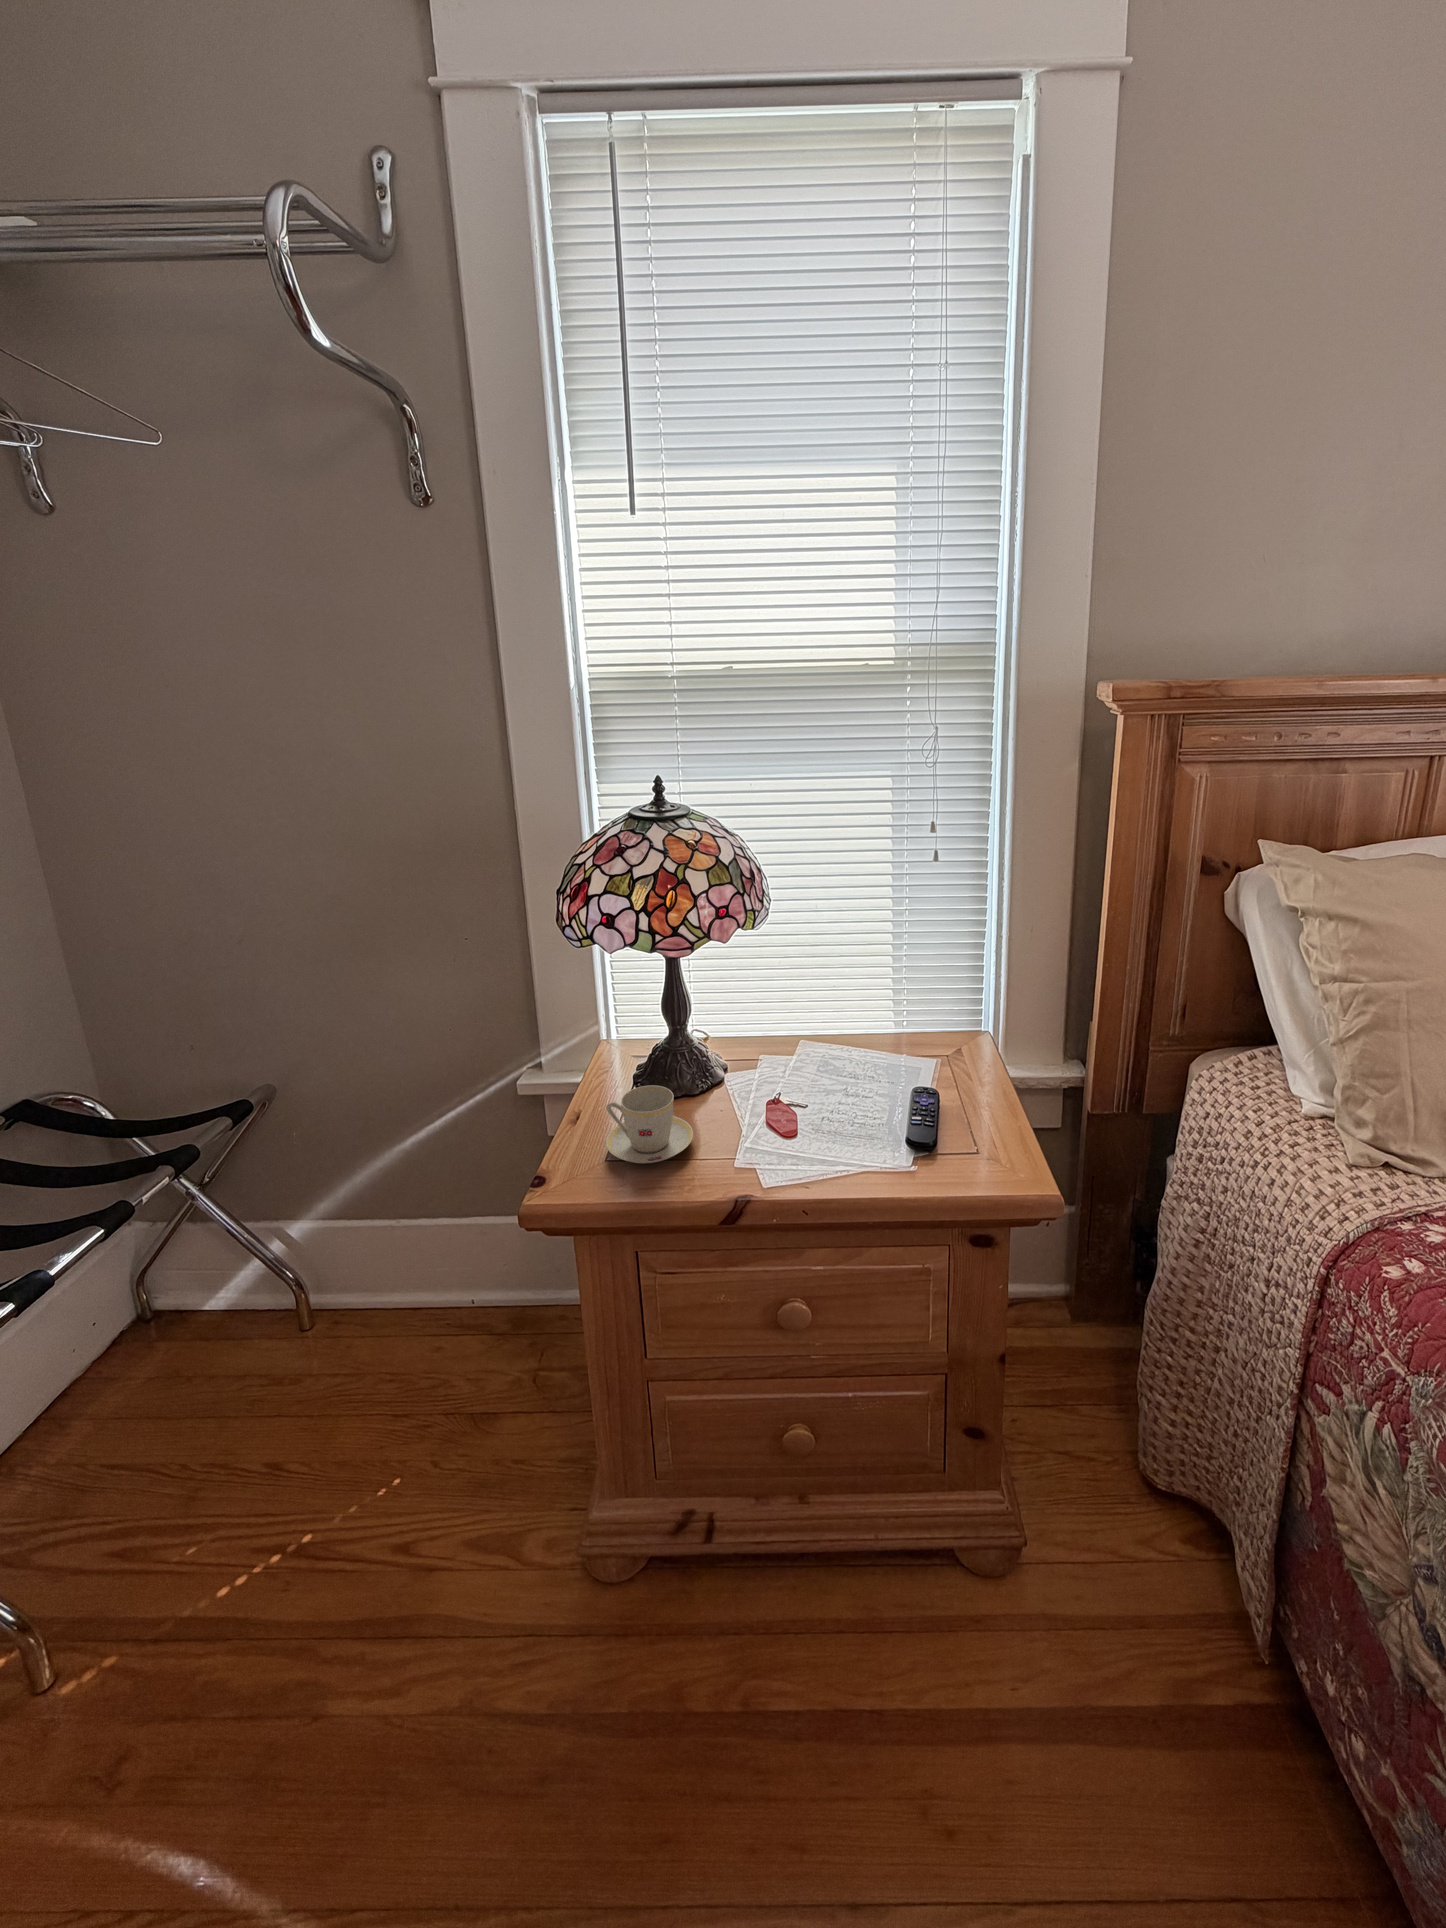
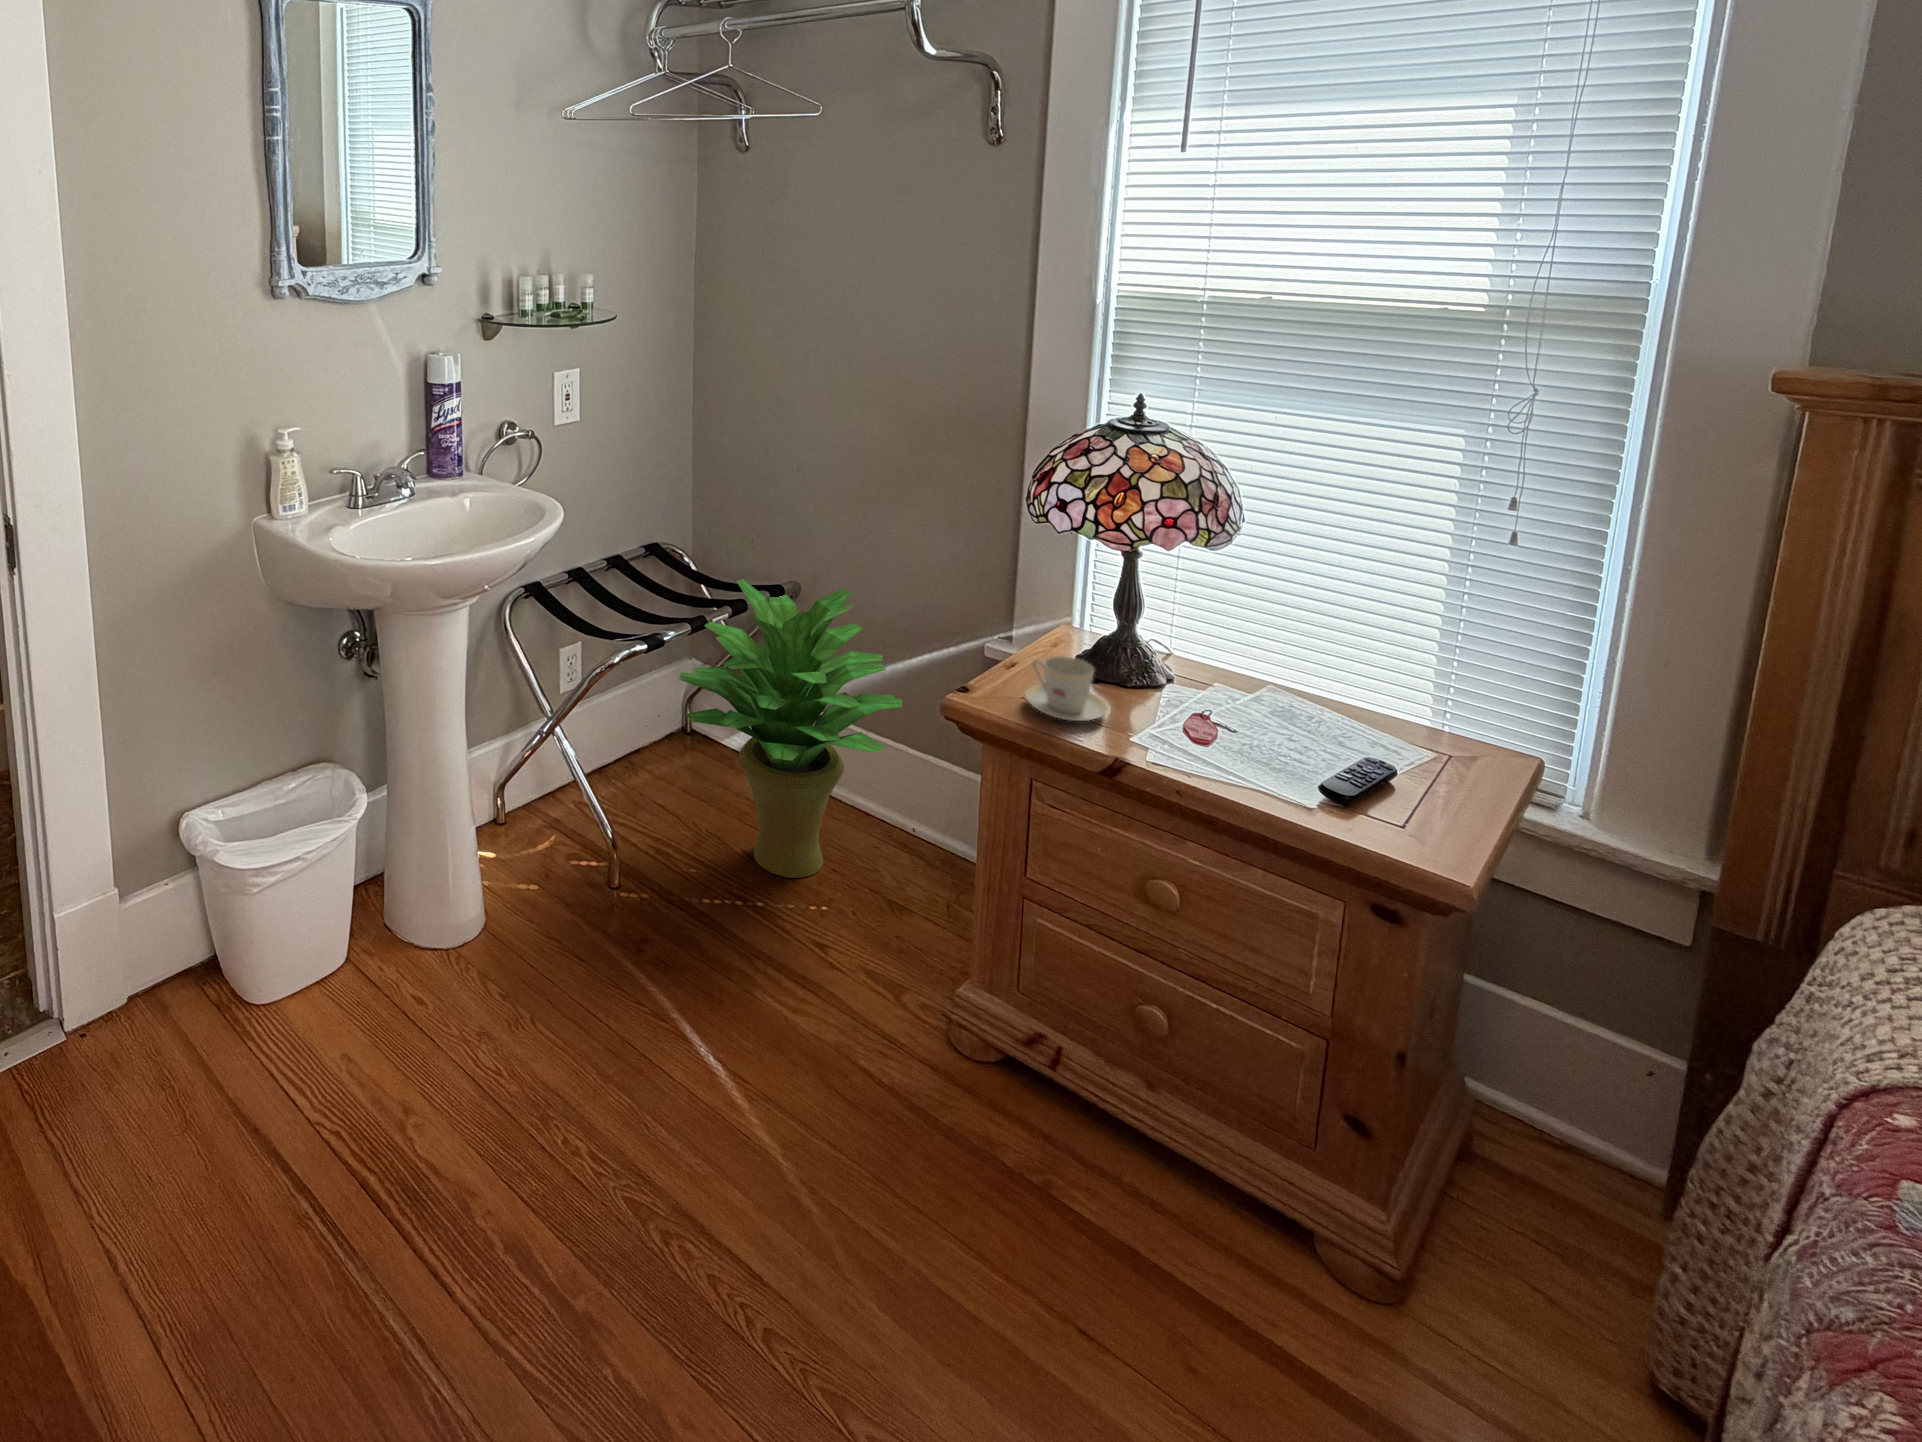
potted plant: none [116,1077,441,1465] -> present [680,579,903,878]

